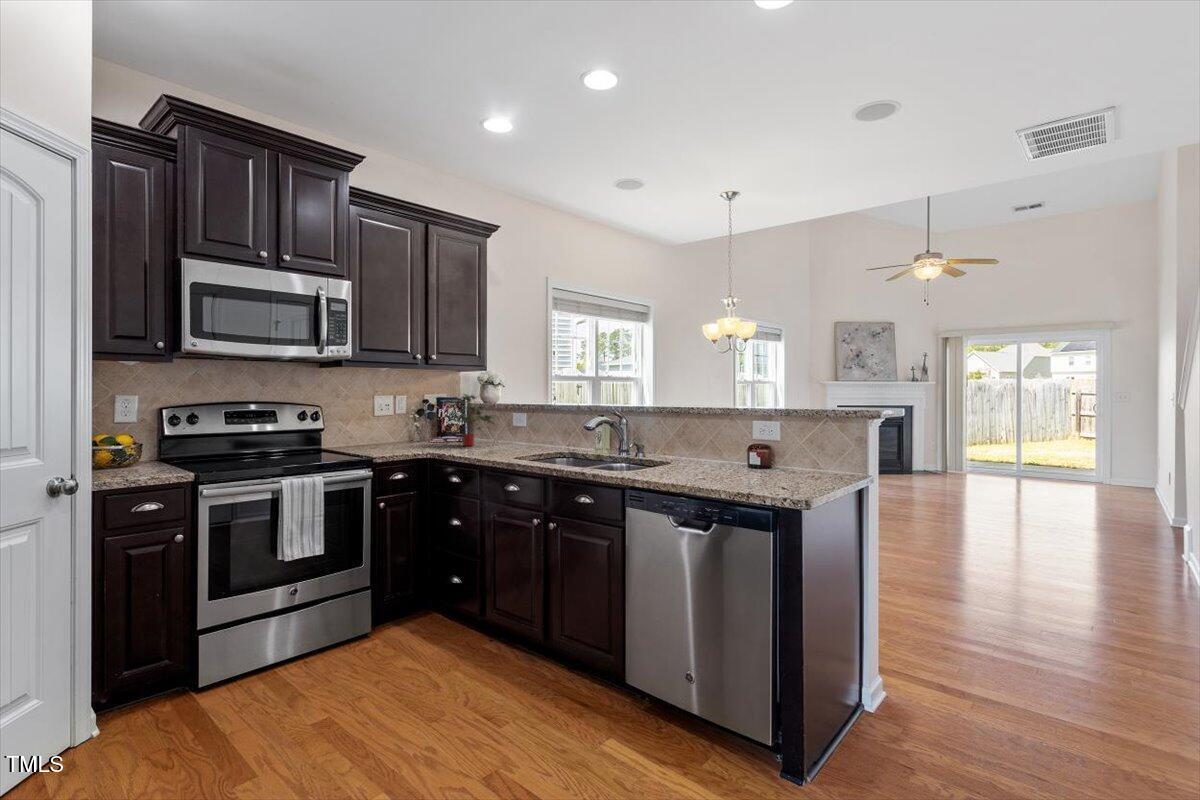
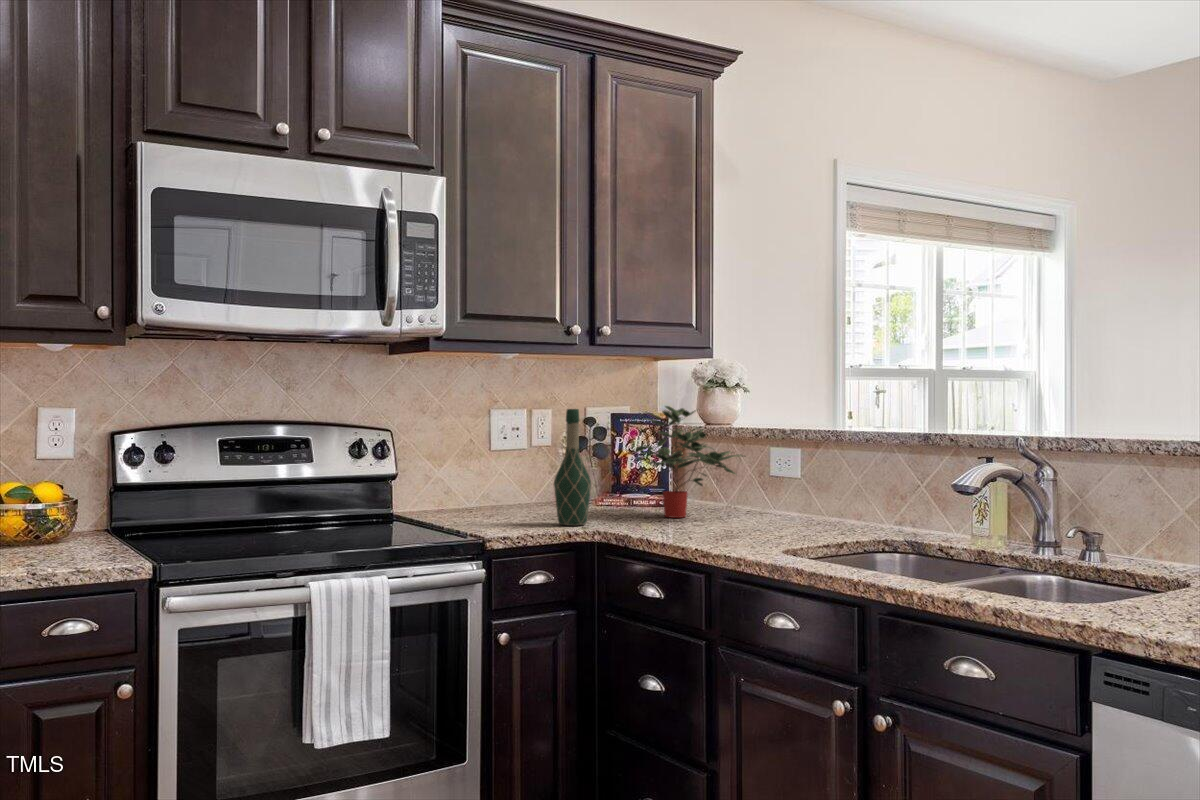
wine bottle: none [409,395,427,451] -> present [554,409,591,525]

